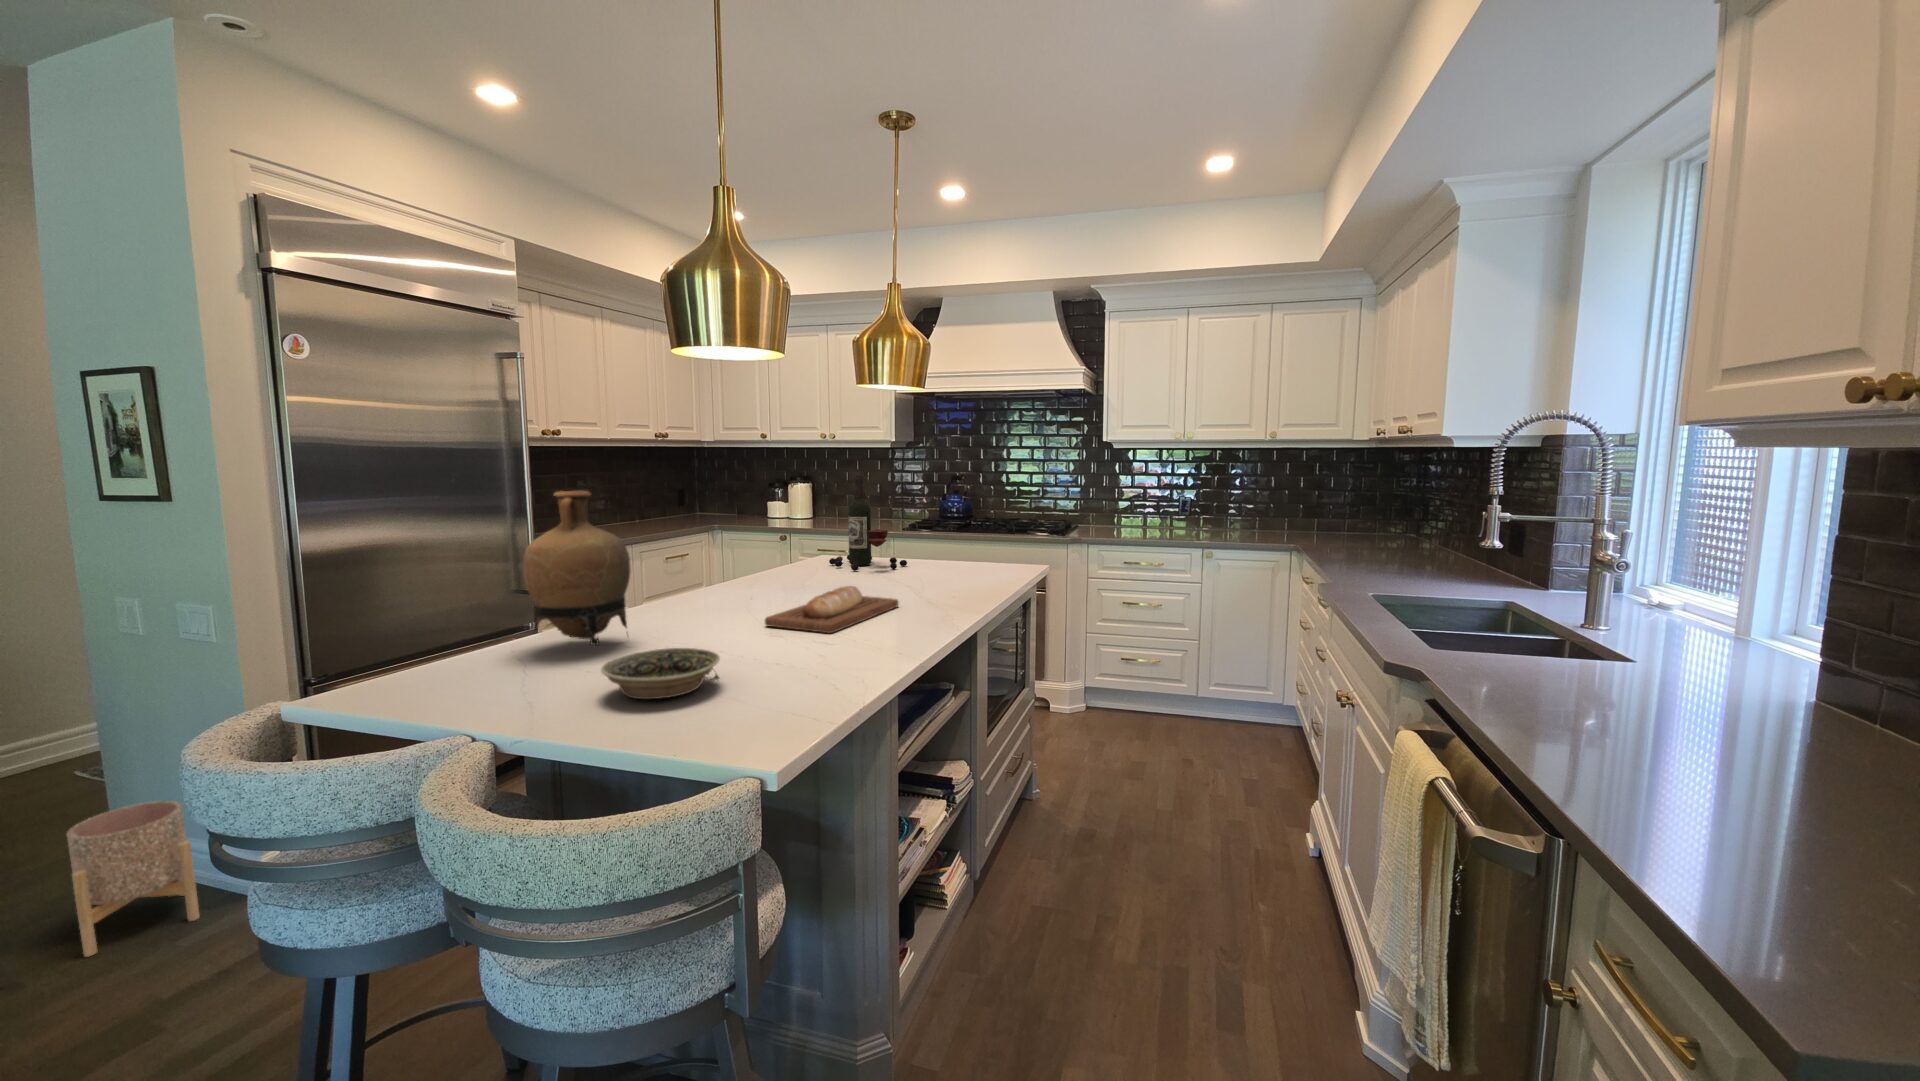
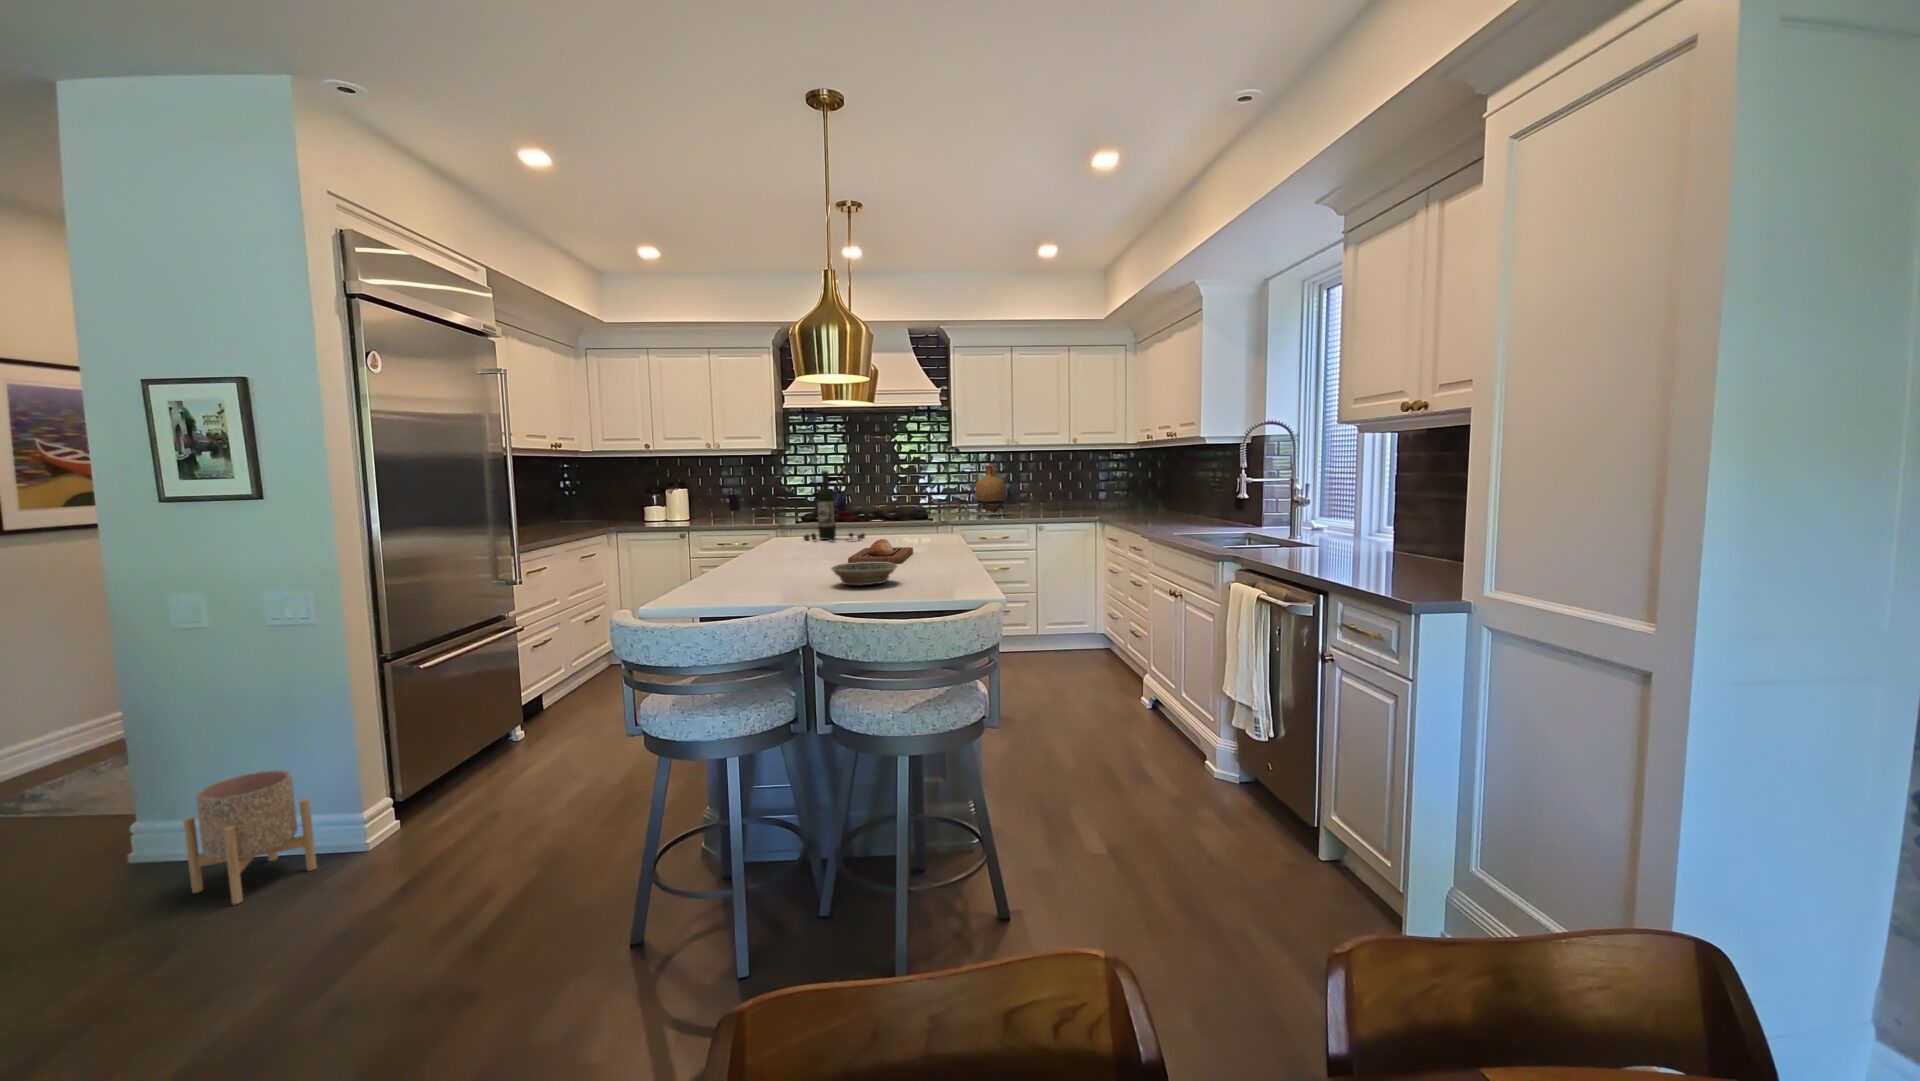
vase: present [523,491,631,645] -> present [975,465,1006,513]

